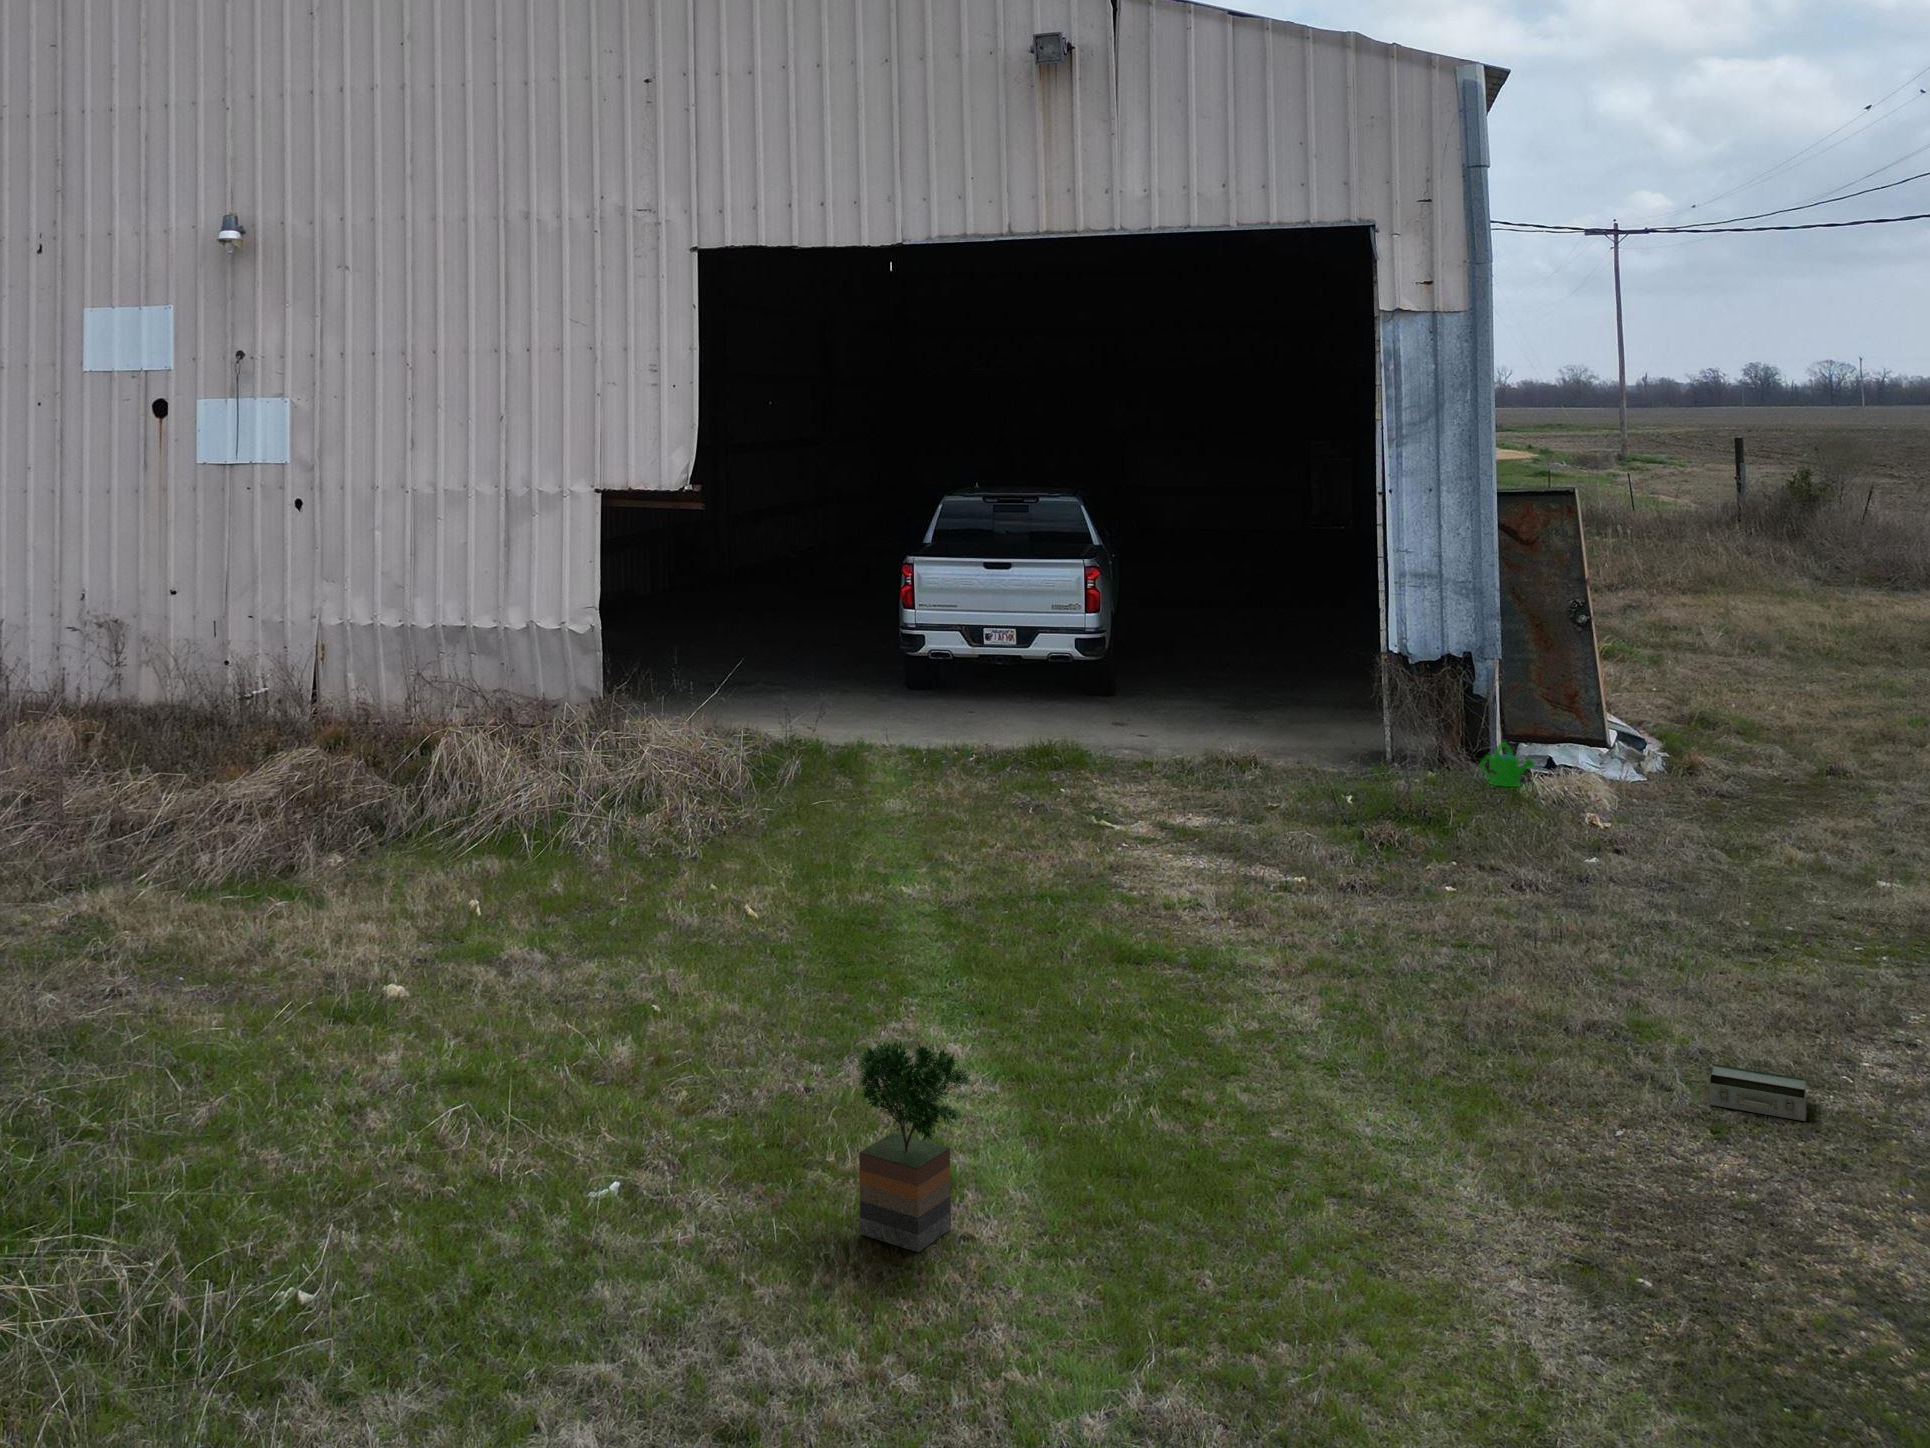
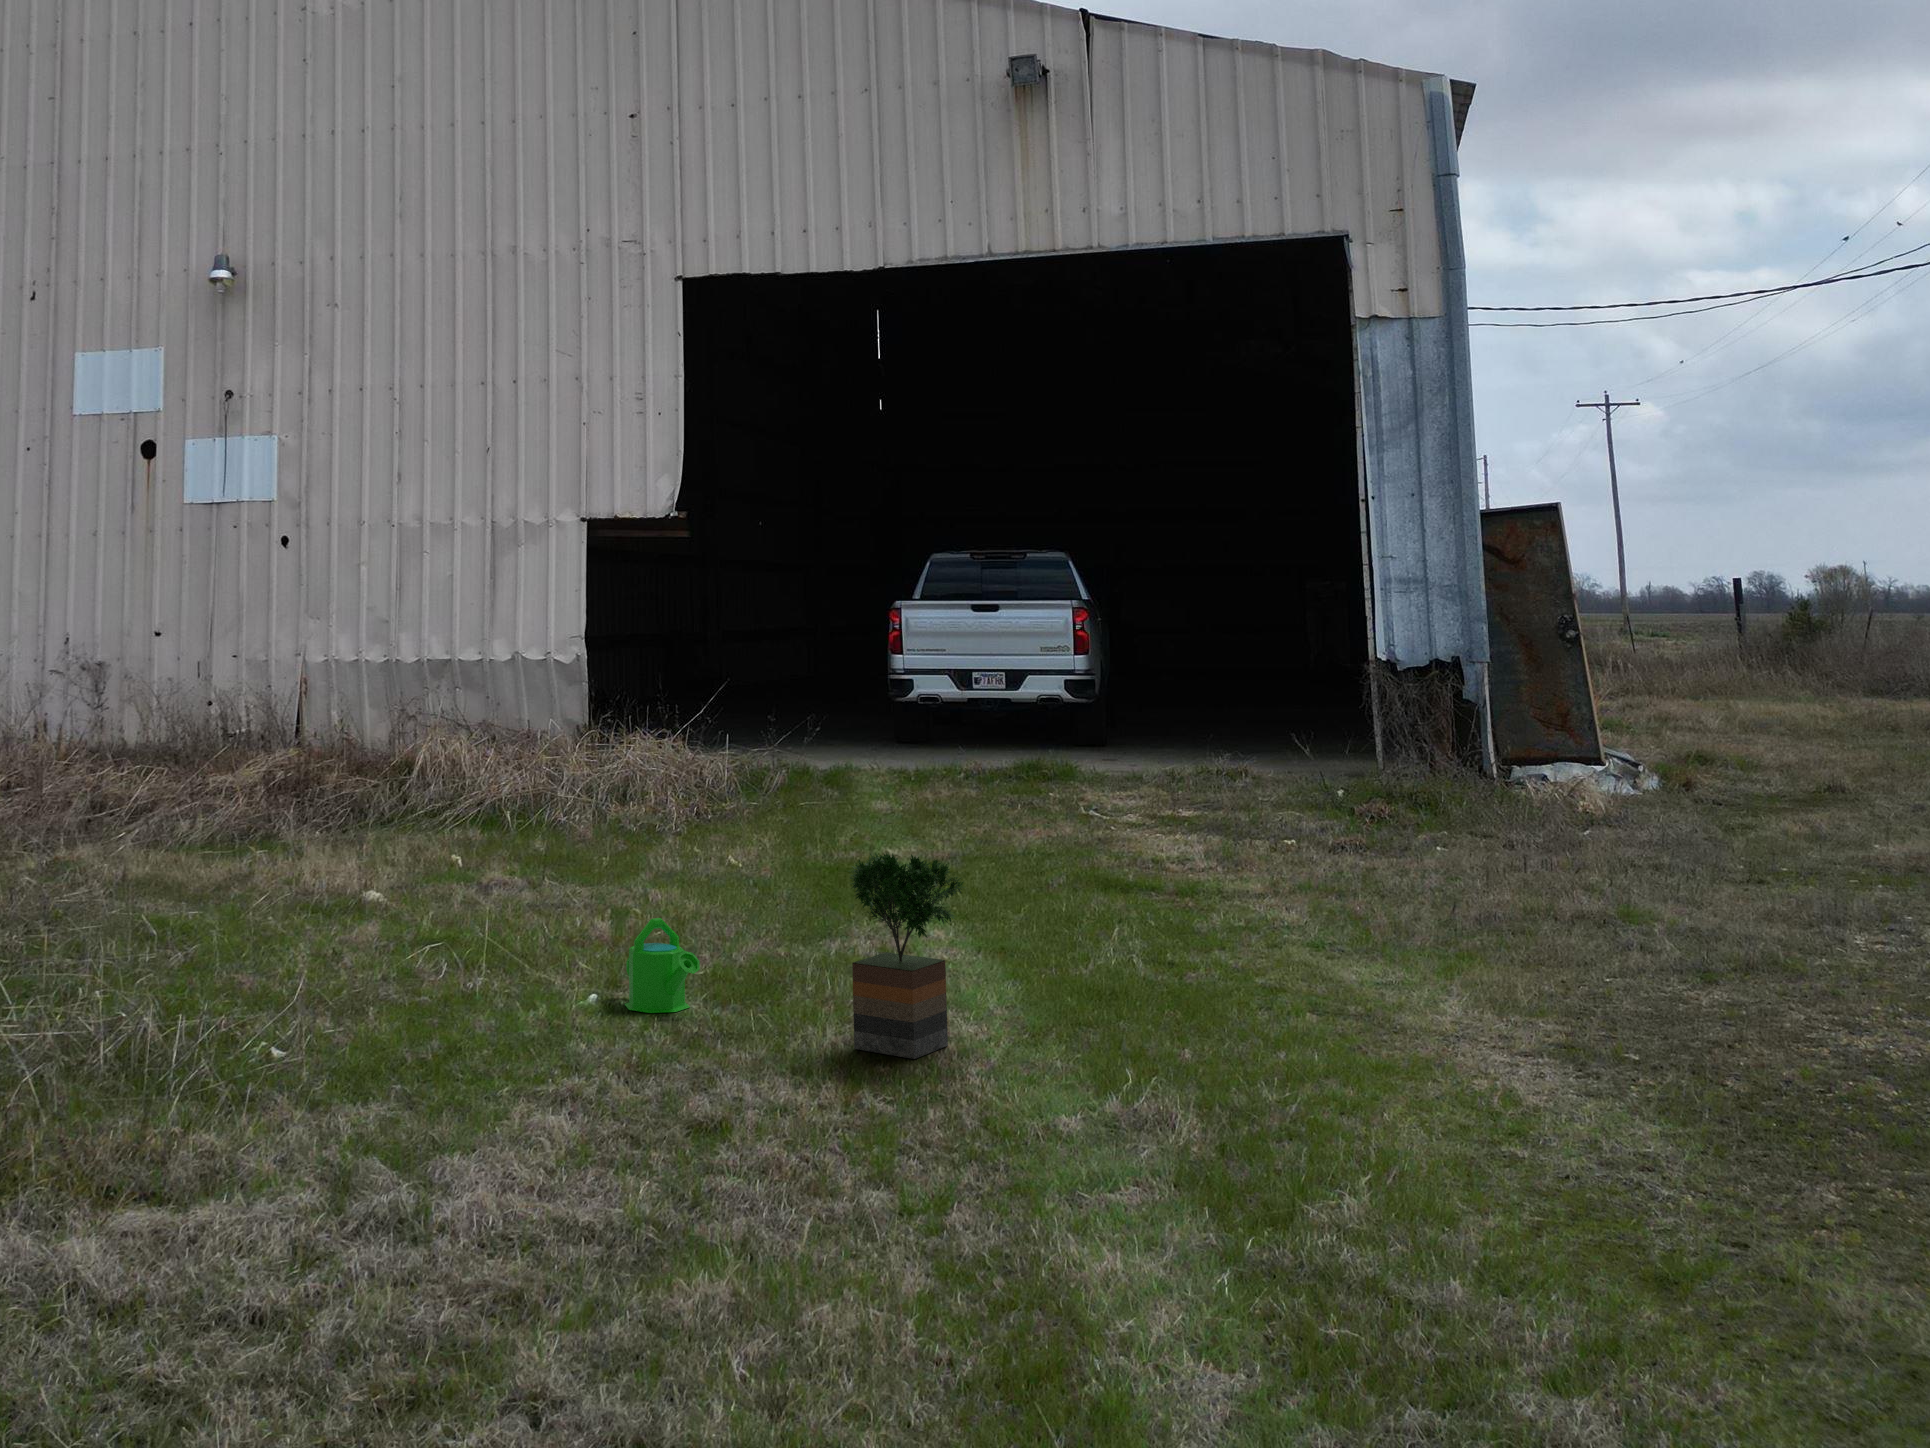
watering can: present [1480,742,1535,787] -> present [625,918,700,1013]
toolbox: present [1709,1064,1806,1121] -> none [1722,935,1823,978]

